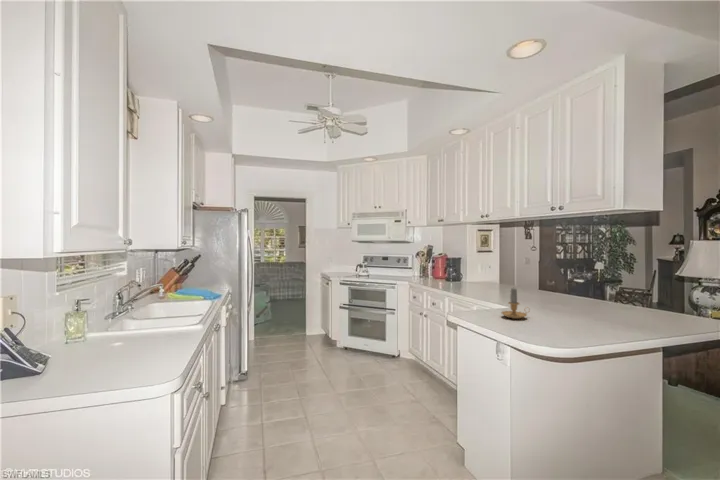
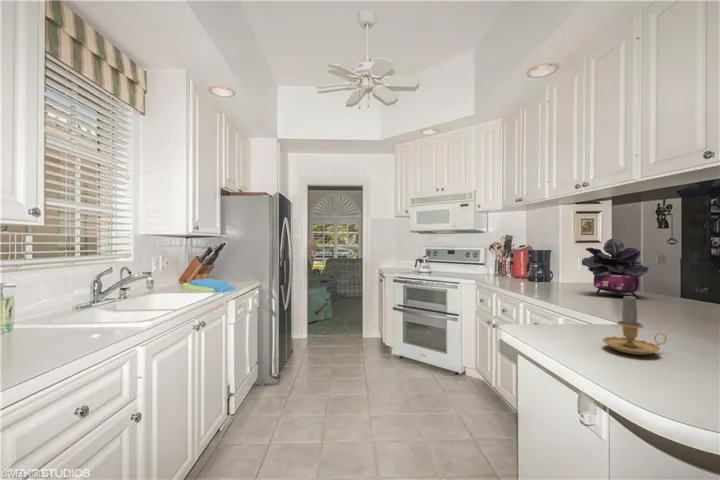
potted plant: none [483,251,521,290] -> present [582,239,649,298]

